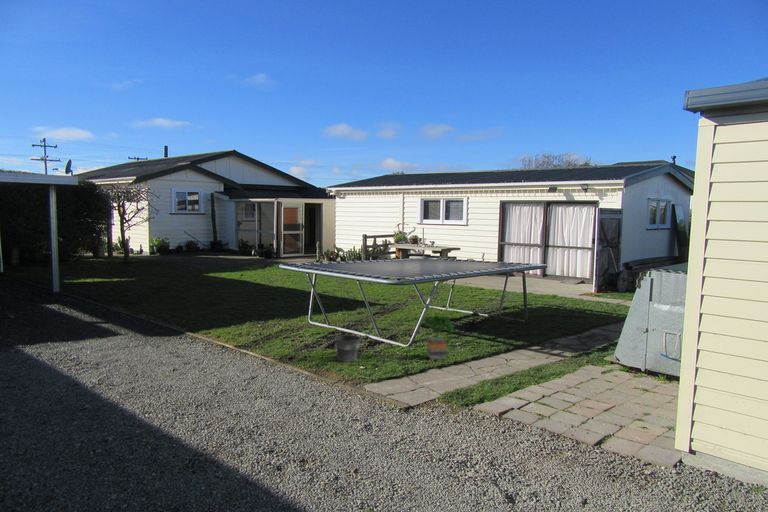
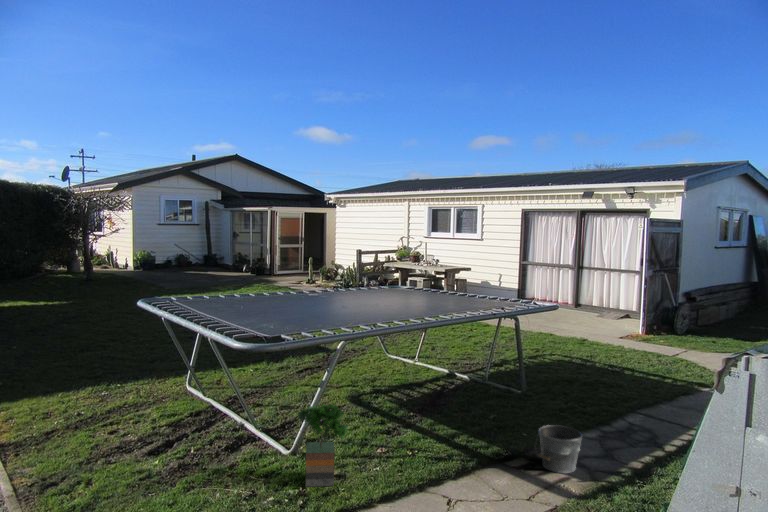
bucket: present [333,335,360,362] -> present [538,425,582,473]

